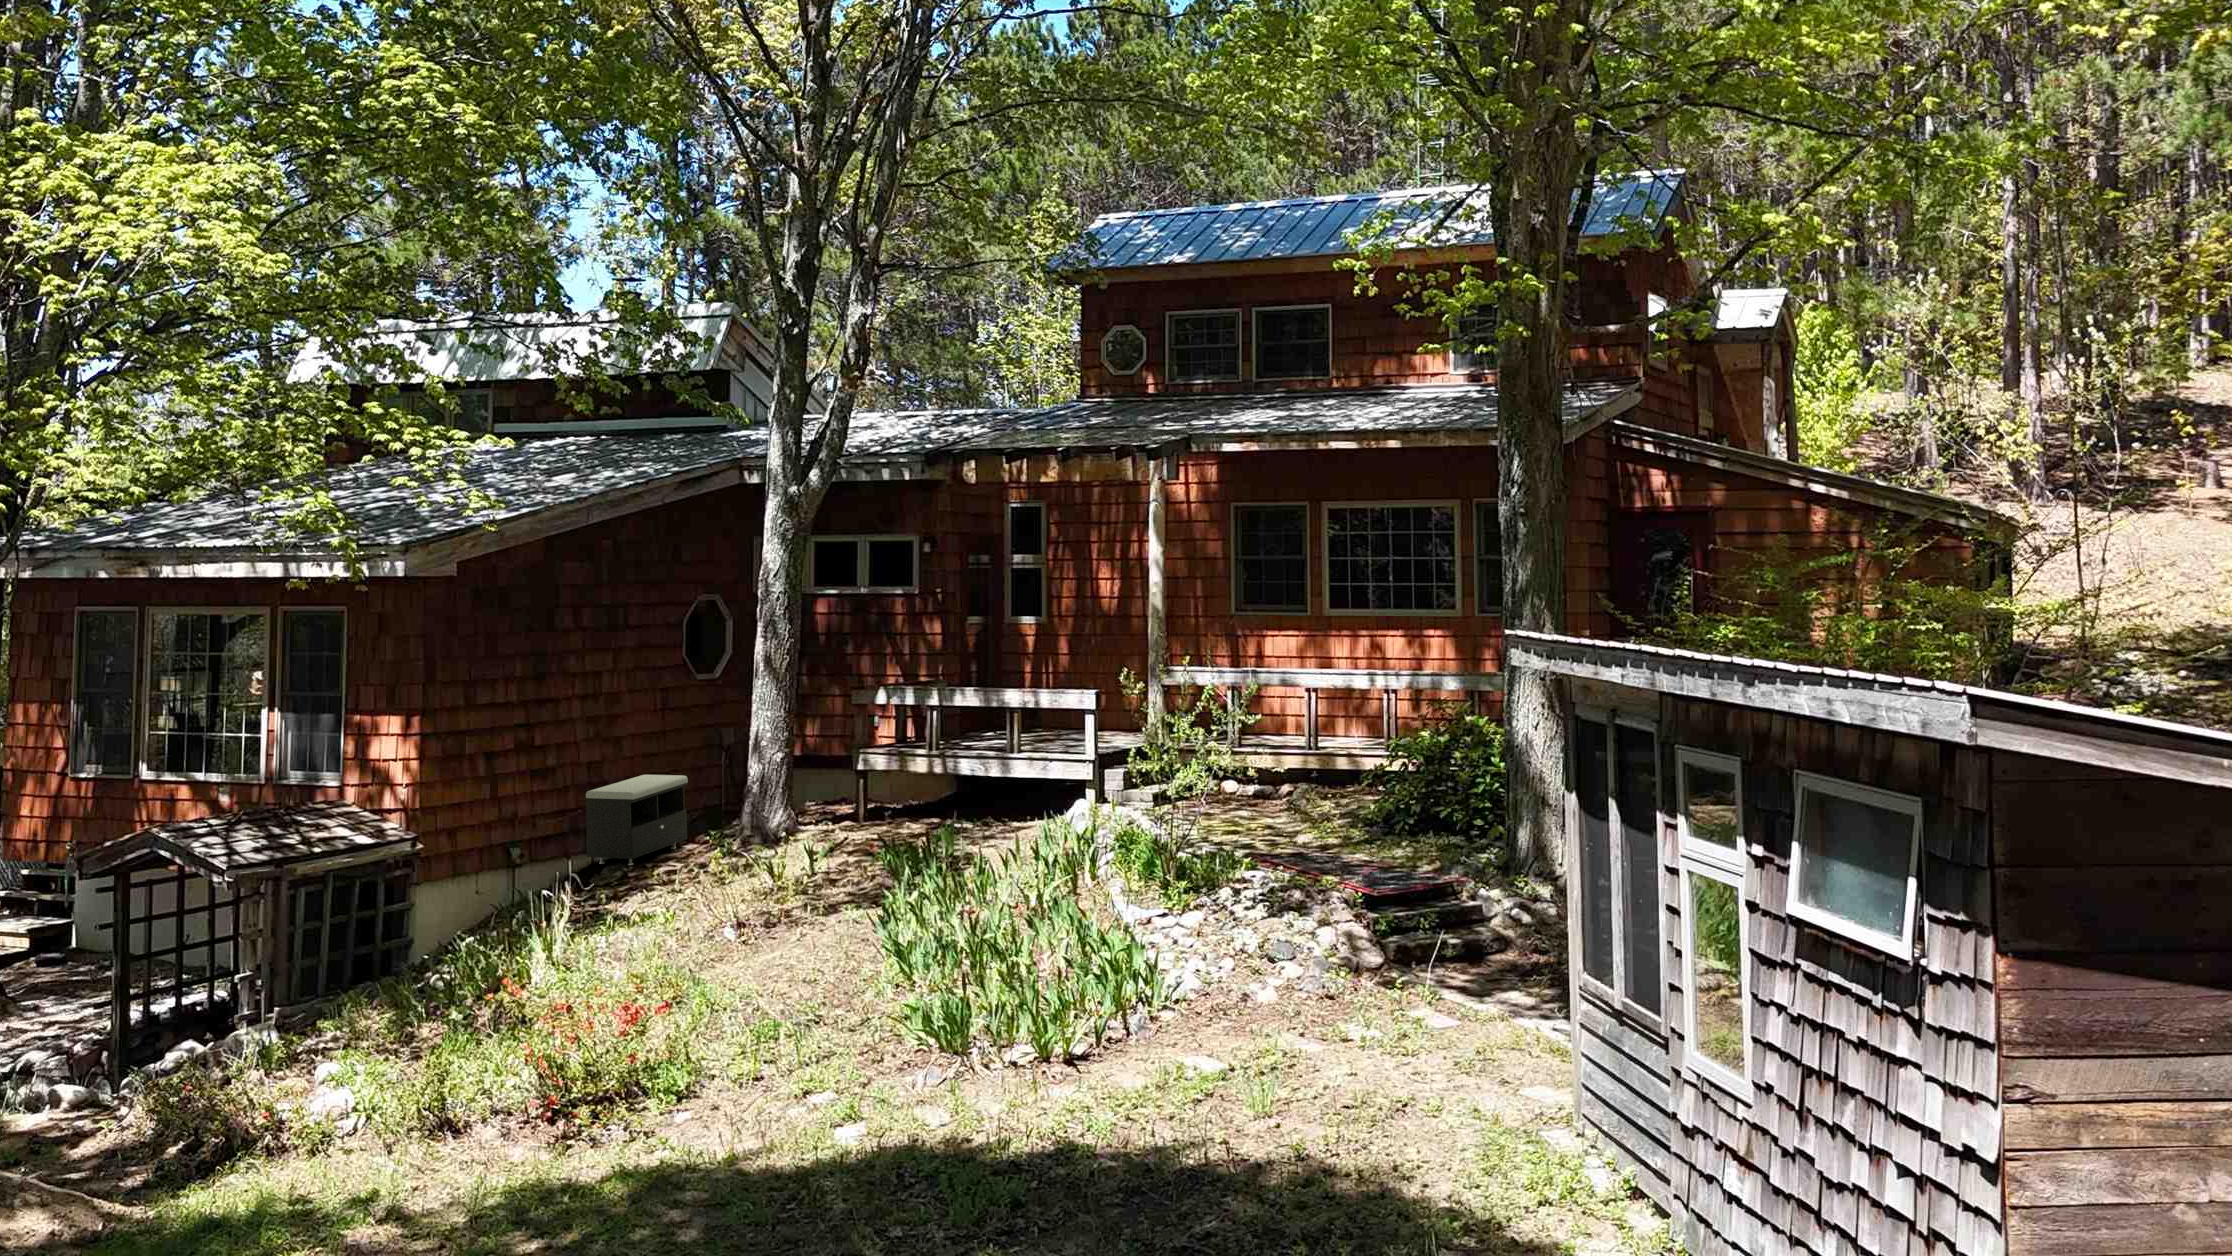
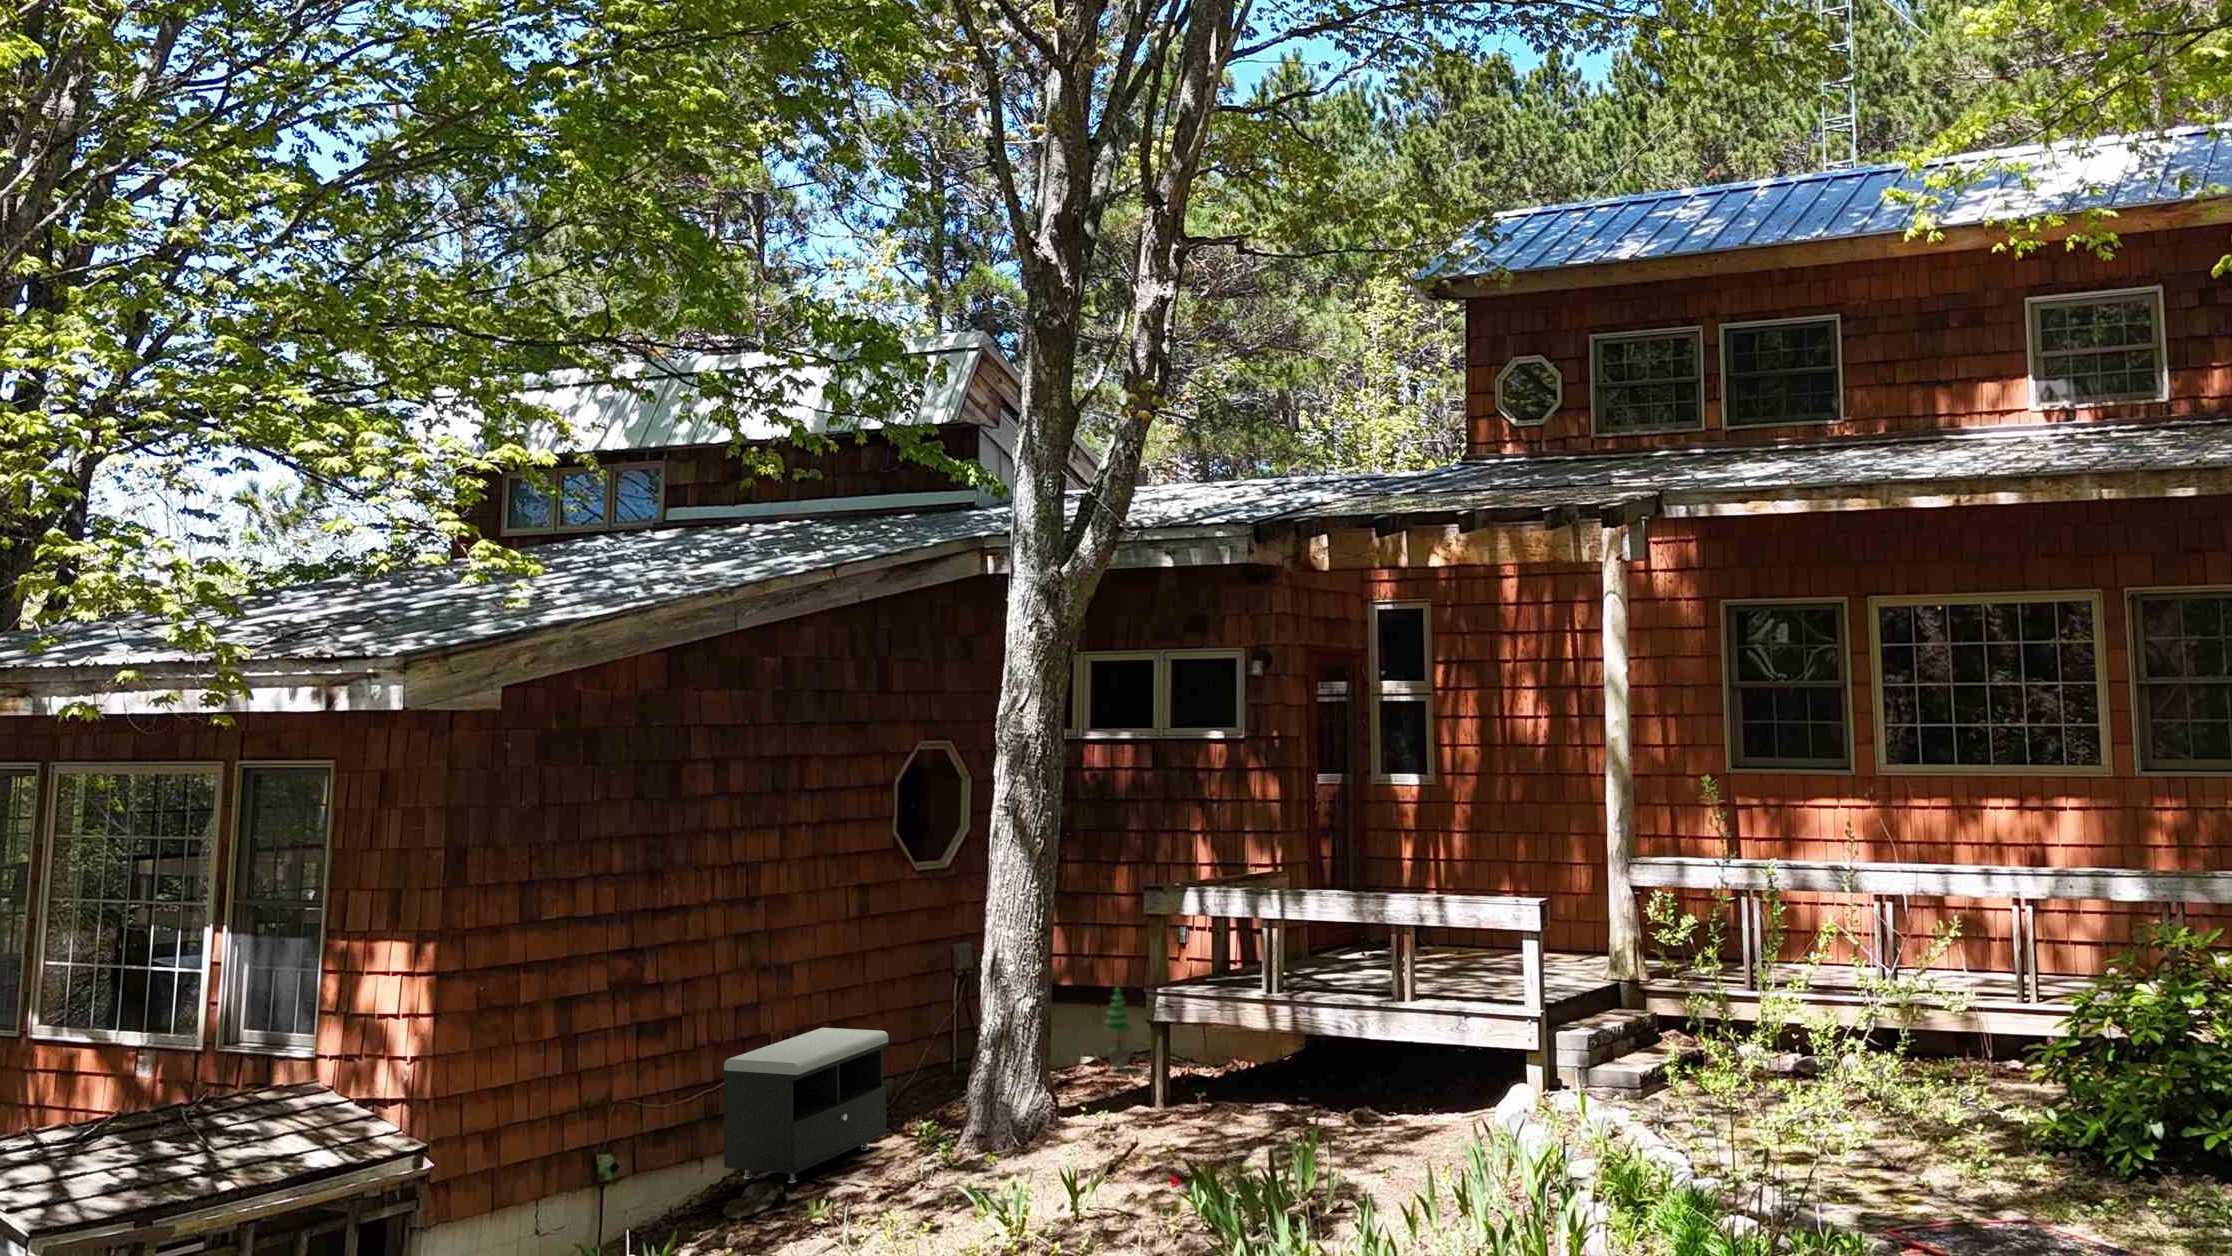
potted tree: none [826,750,846,805] -> present [1105,986,1132,1069]

